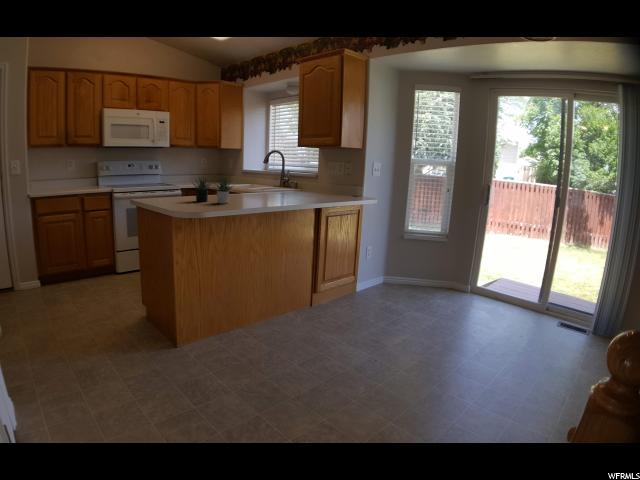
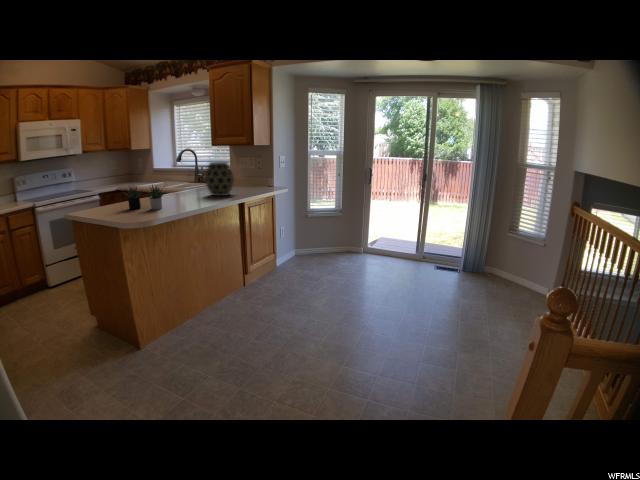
vase: none [282,161,314,200] -> present [205,162,234,196]

